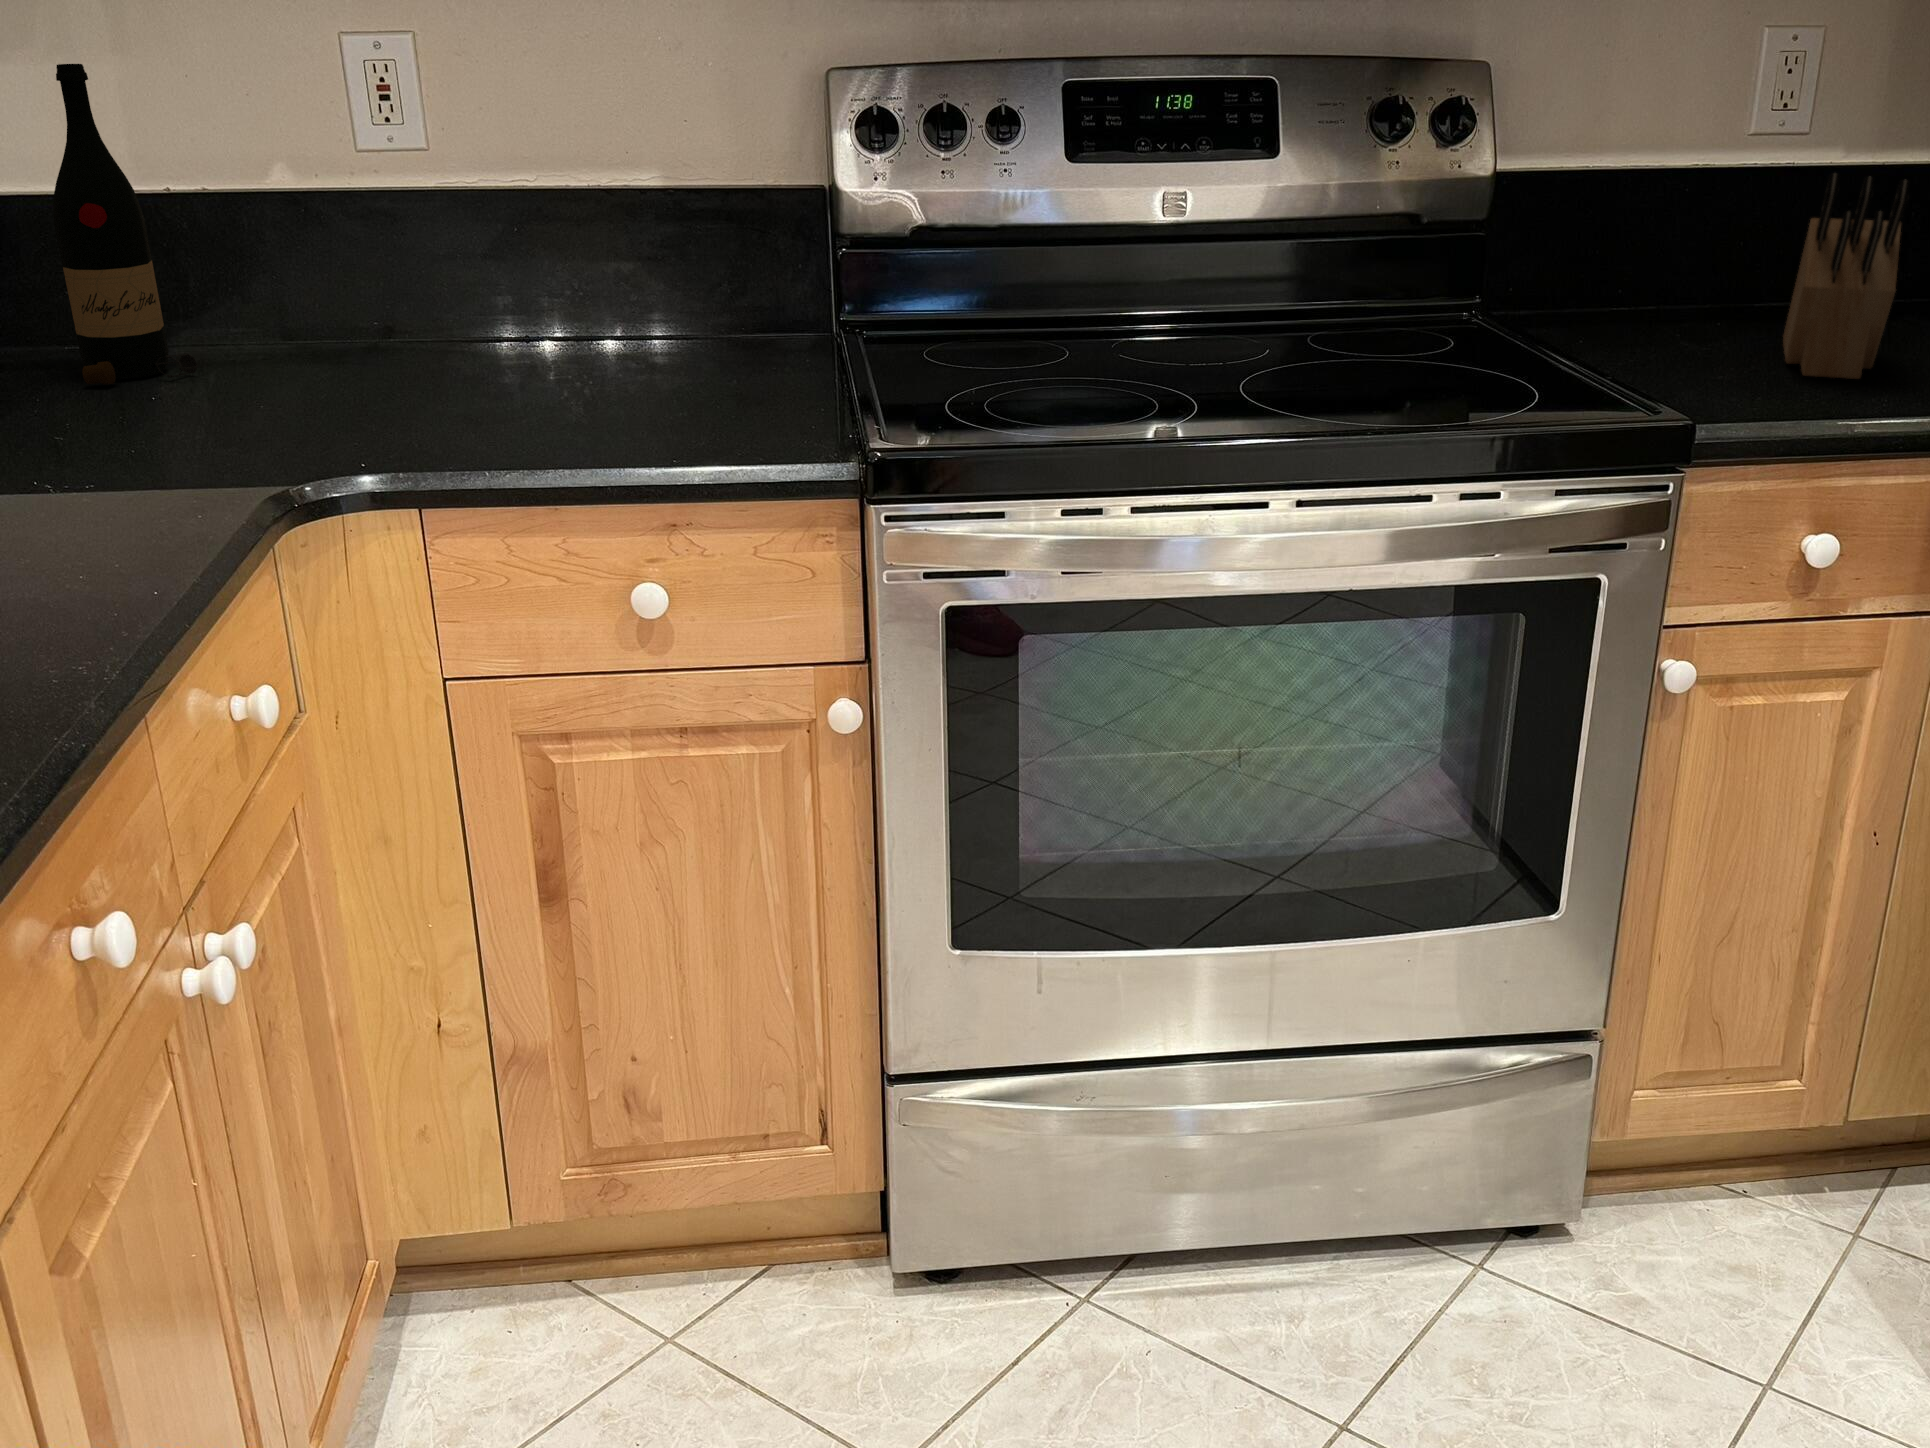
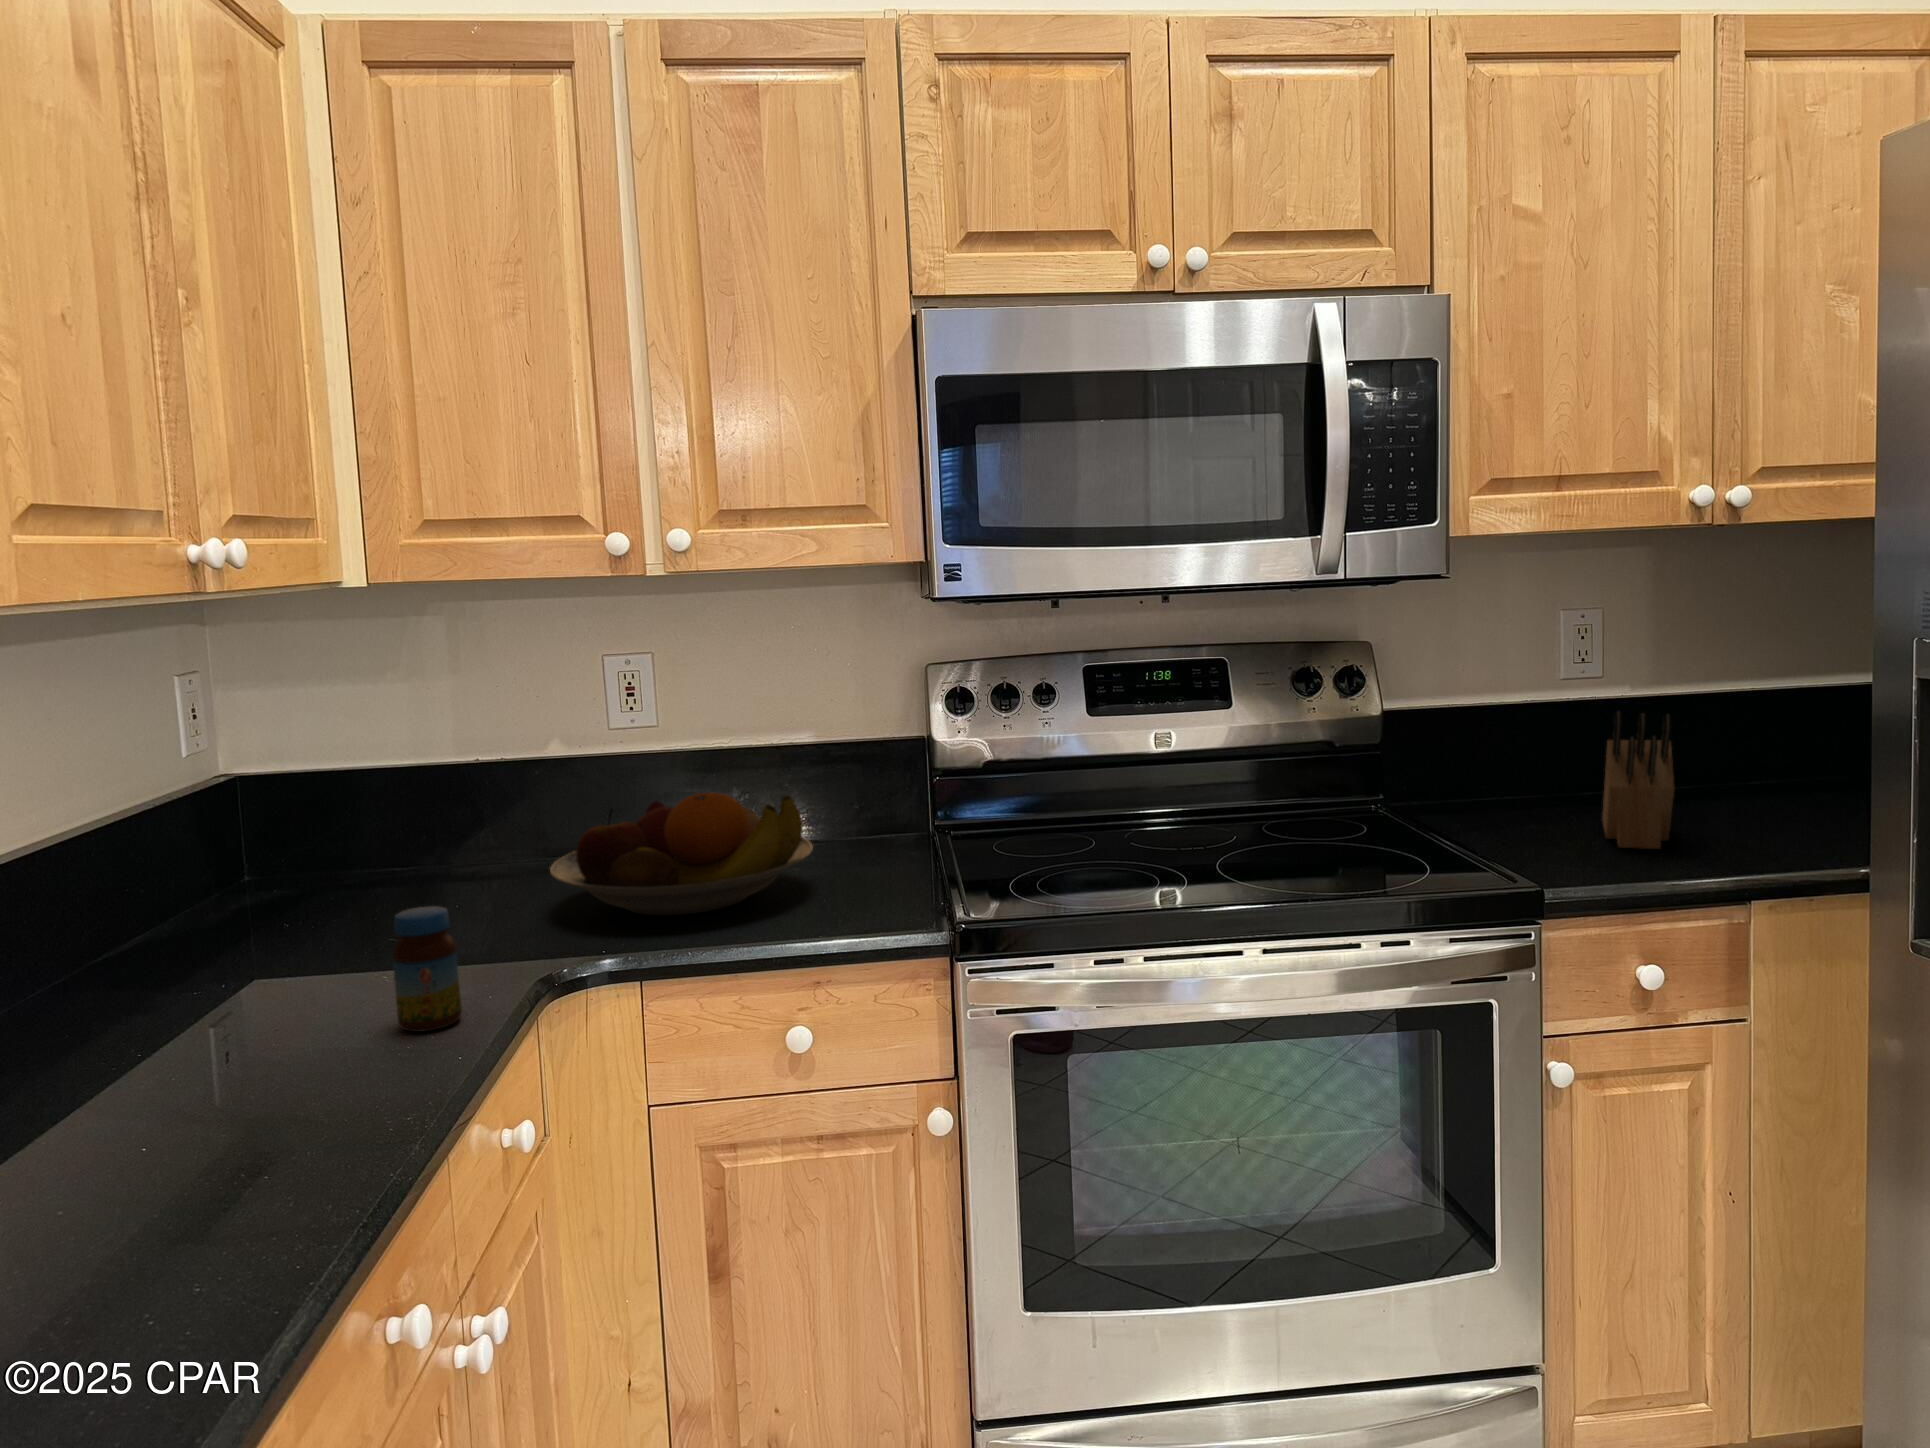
wine bottle: present [53,64,198,385] -> none [398,682,485,894]
fruit bowl: none [284,247,665,423] -> present [550,793,813,915]
jar: none [45,385,160,562] -> present [393,906,462,1032]

